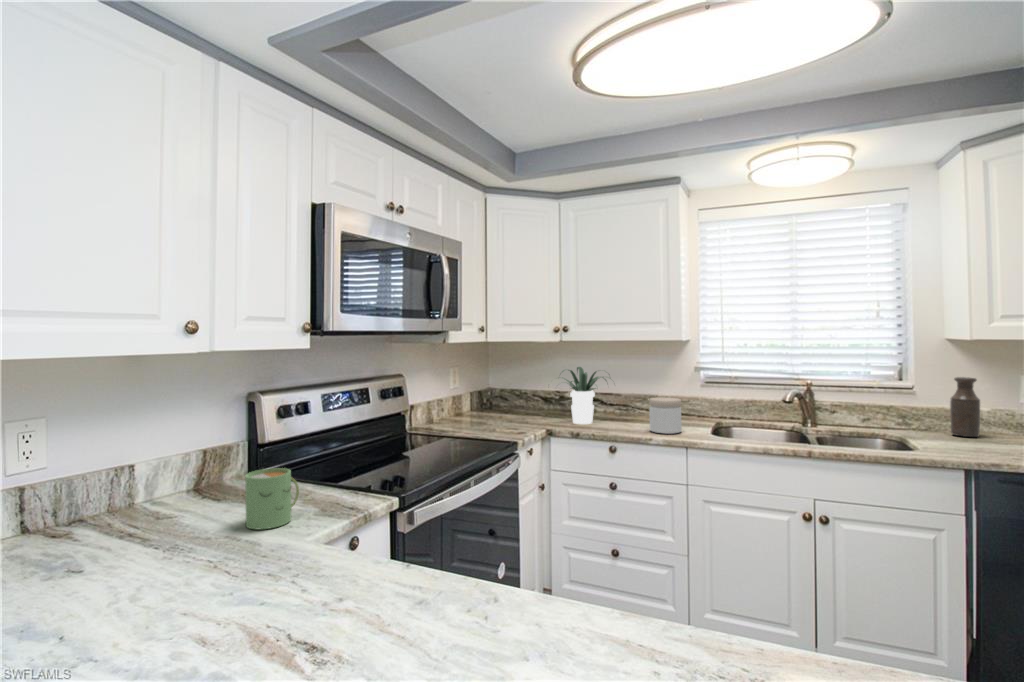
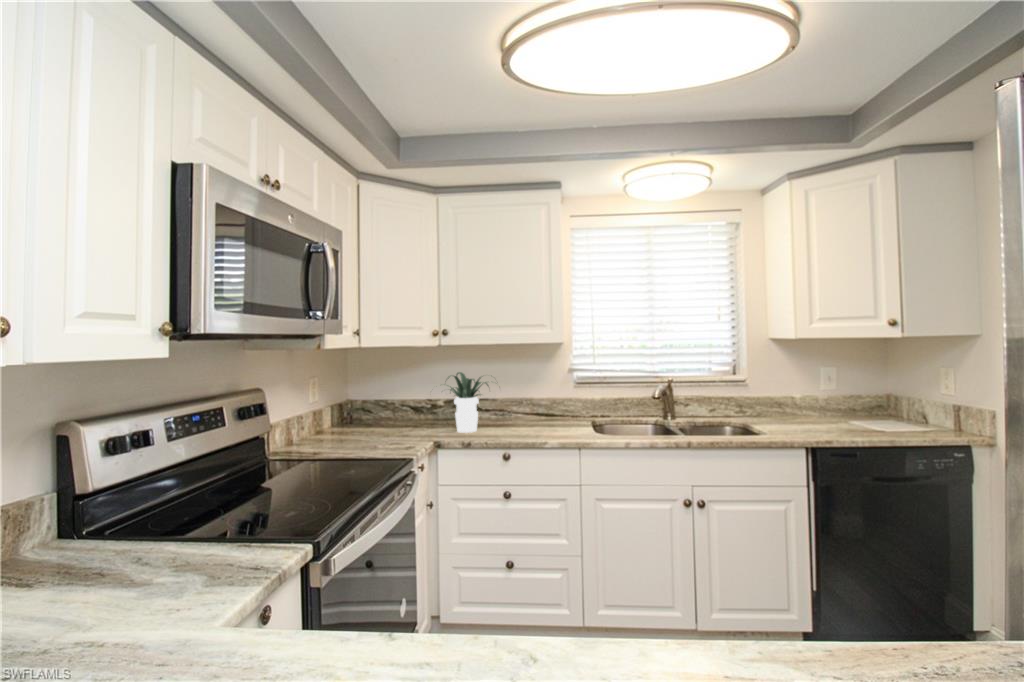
bottle: present [950,377,980,437] -> none [773,371,793,420]
jar: present [649,398,682,434] -> none [539,400,570,436]
mug: present [245,468,299,529] -> none [93,529,178,630]

